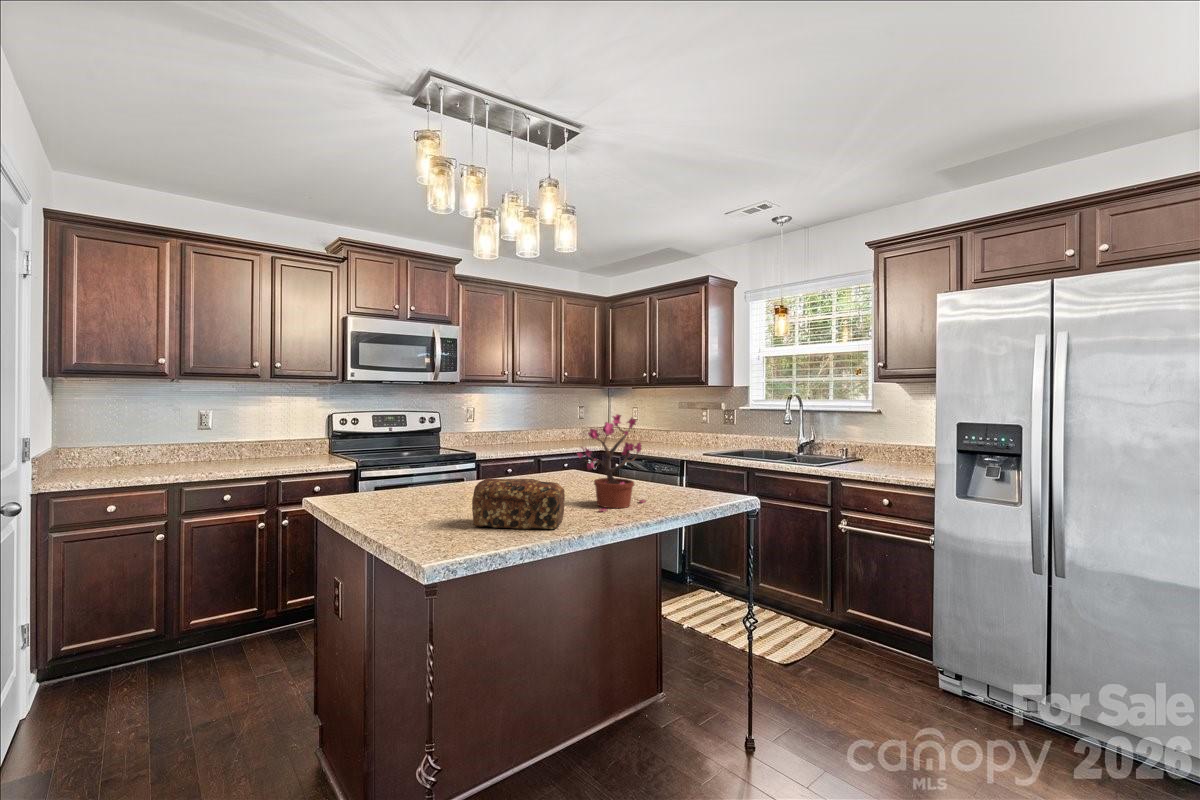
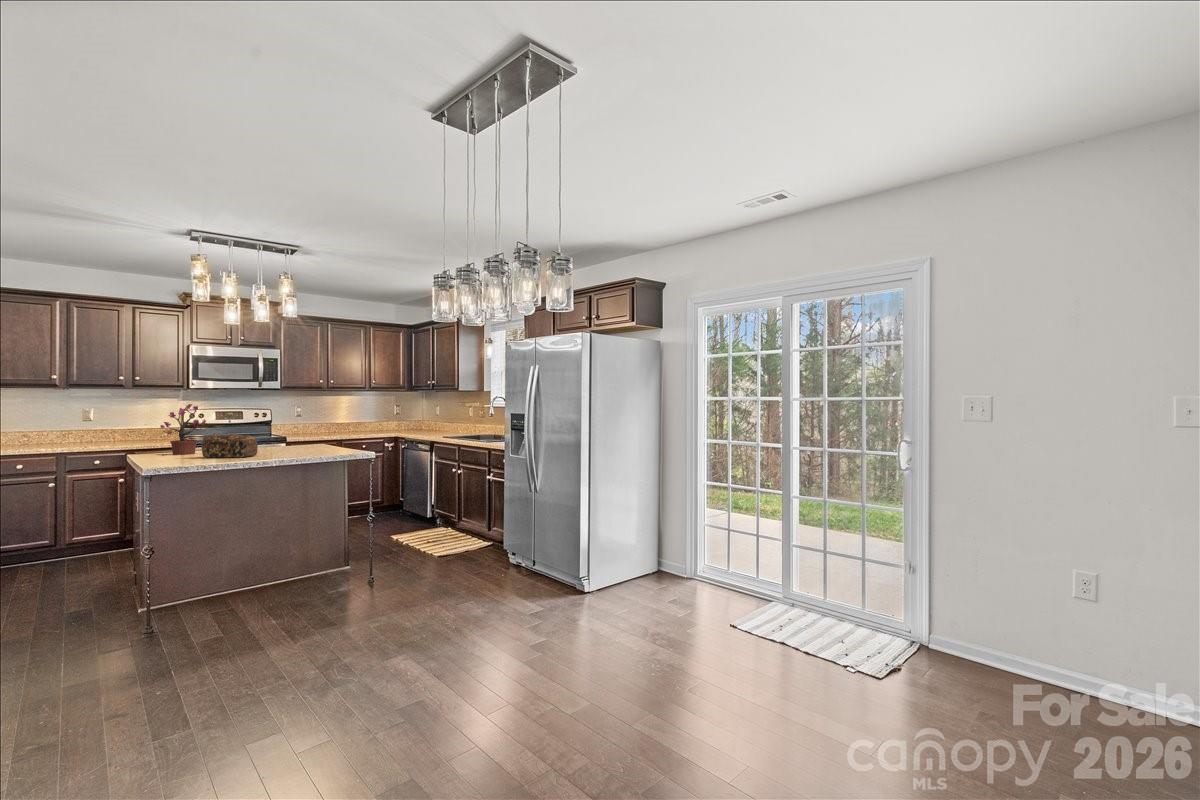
potted plant: present [577,414,646,512] -> present [160,404,206,455]

